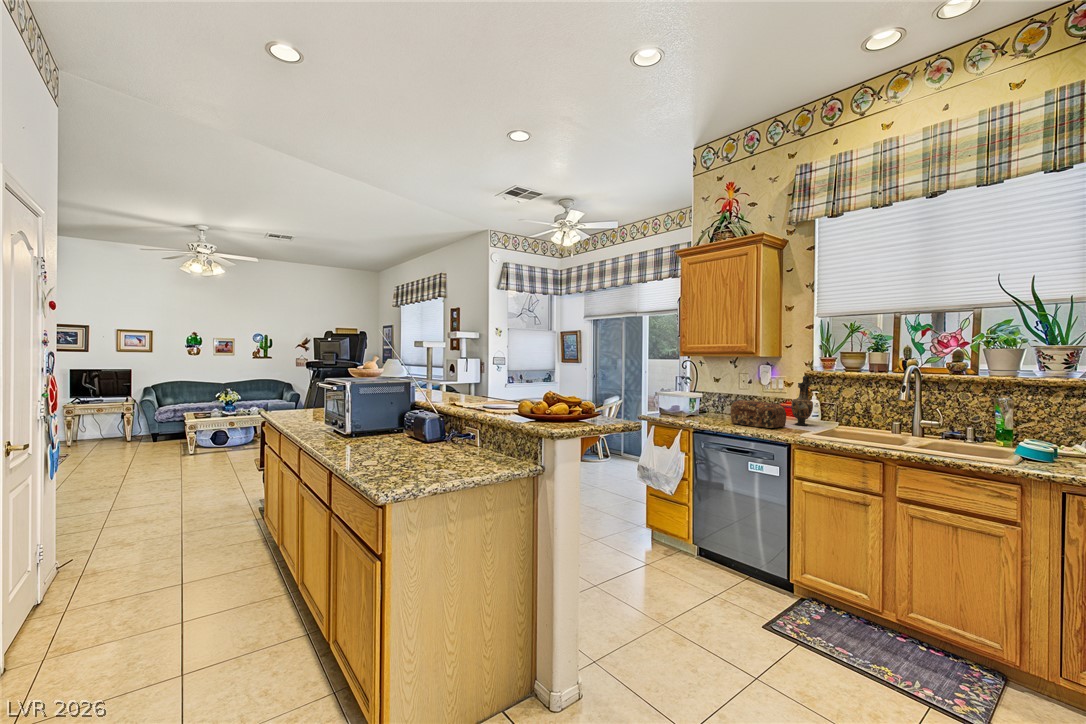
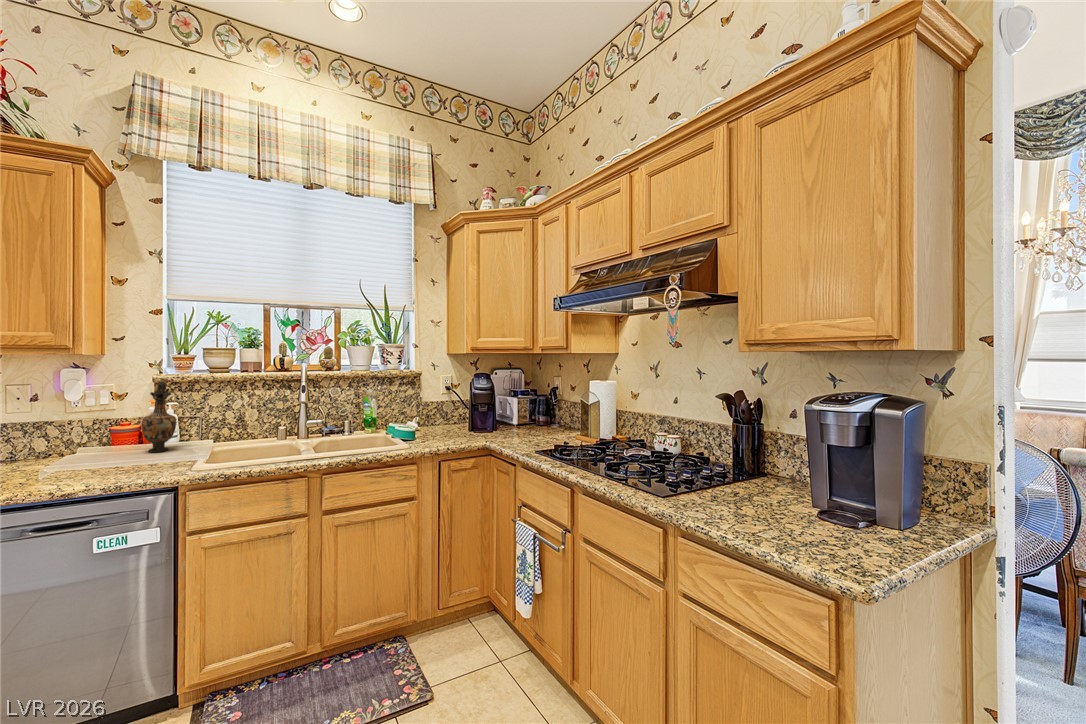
bread loaf: present [730,400,786,428] -> none [34,428,145,475]

